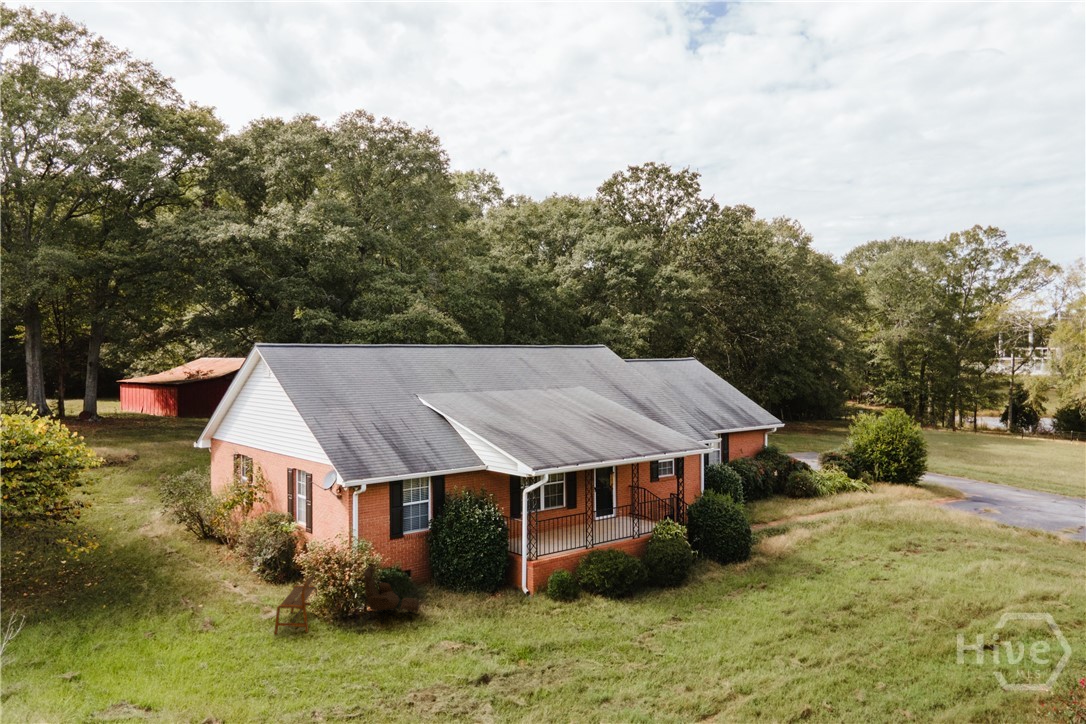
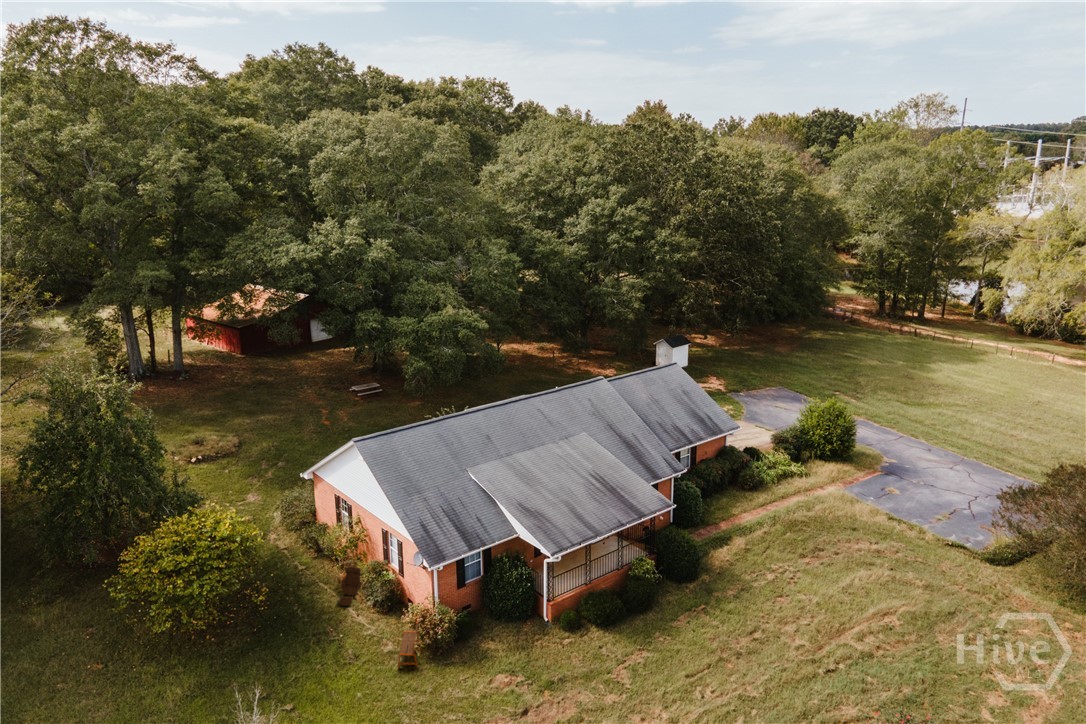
lounge chair: present [364,567,420,623] -> present [339,567,362,607]

